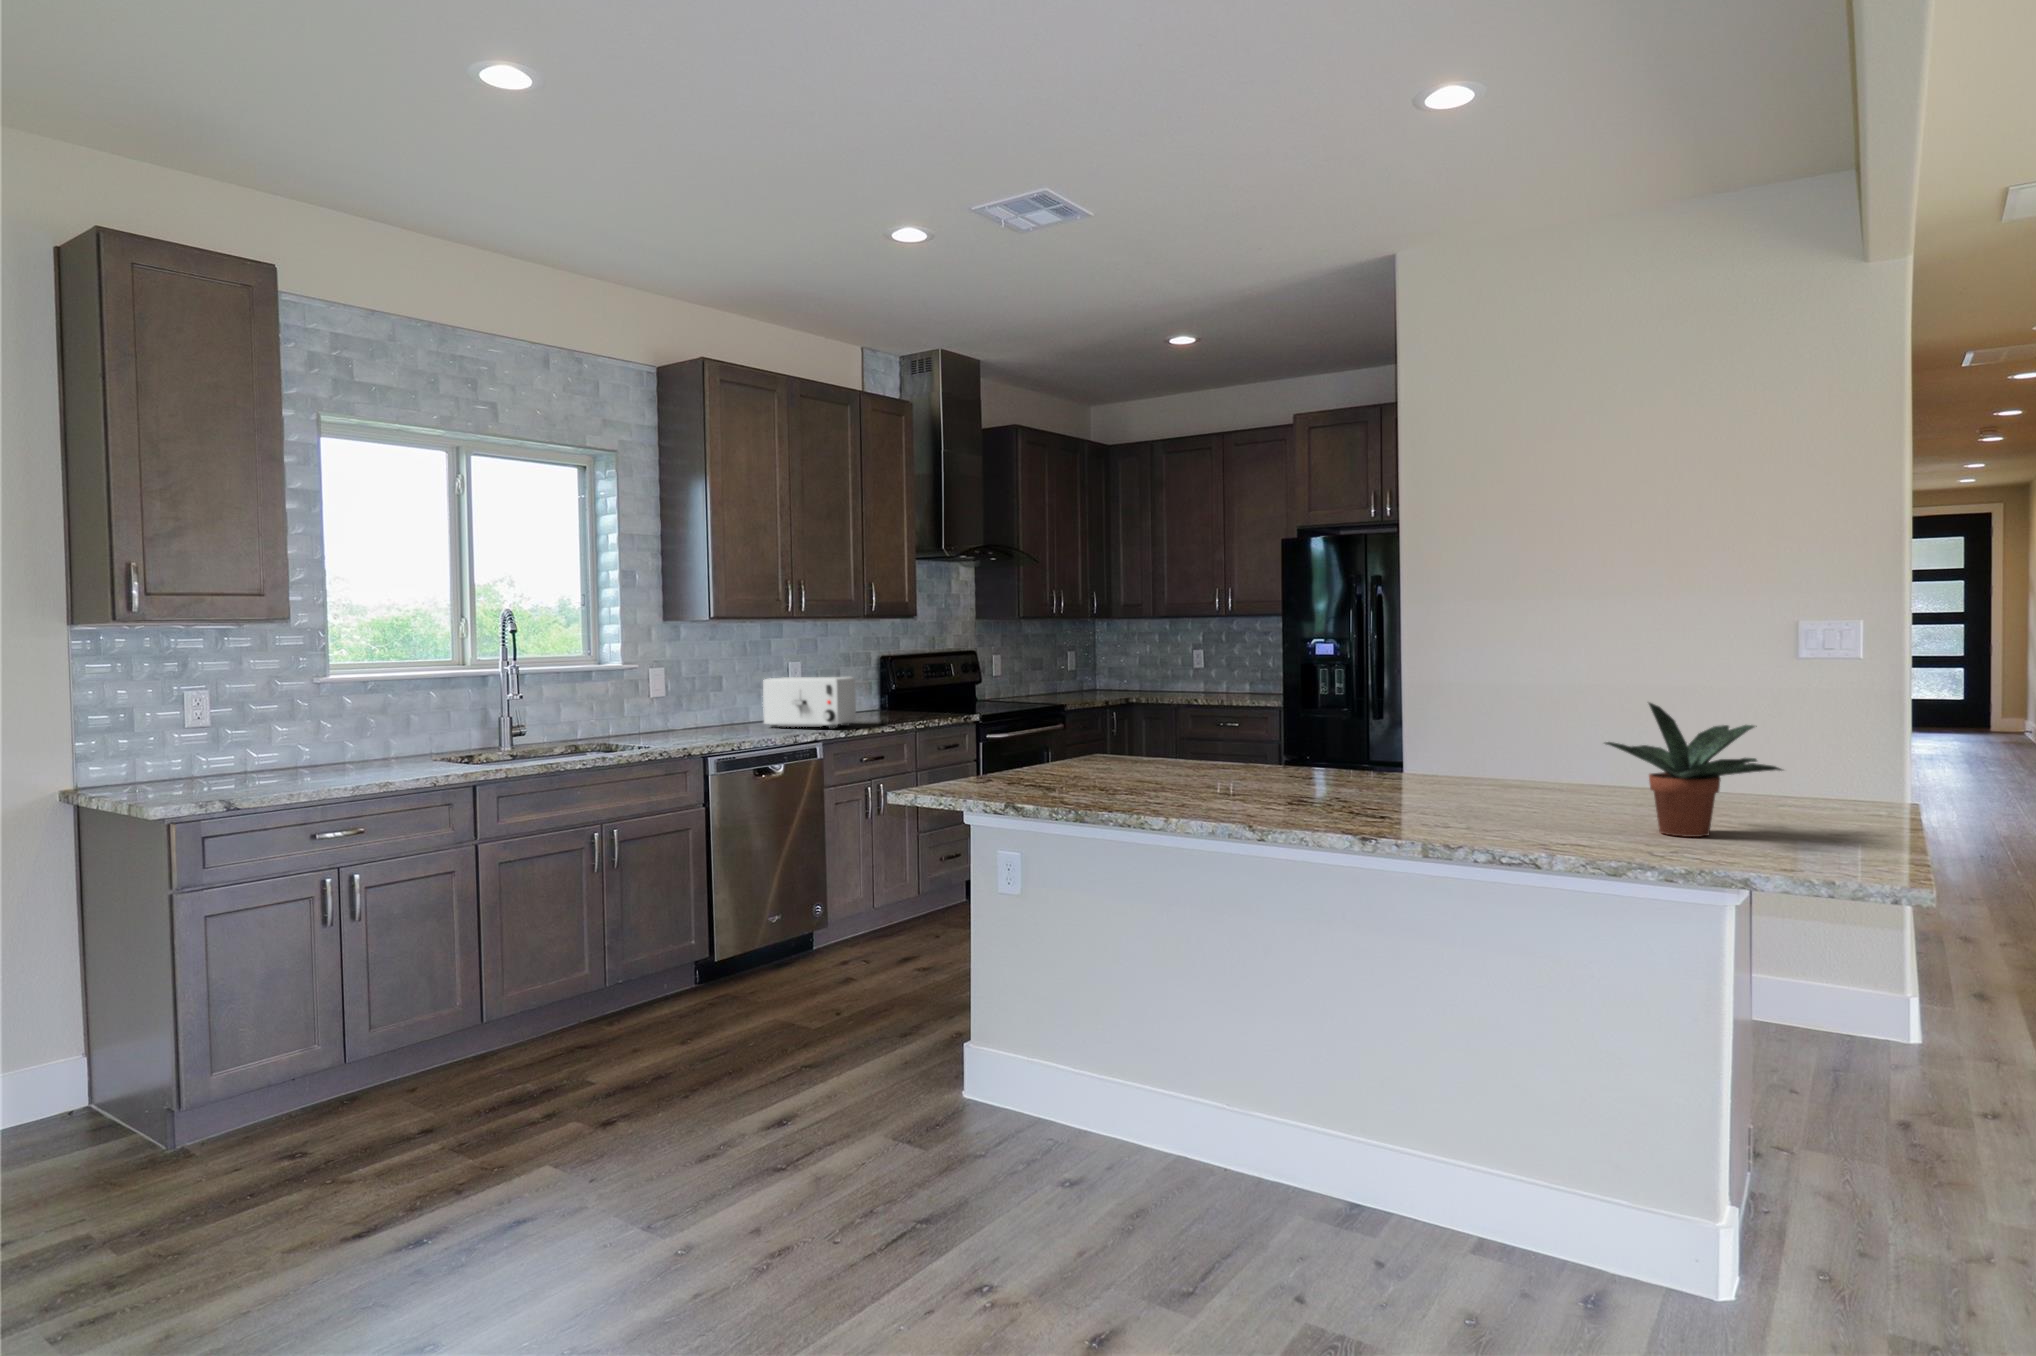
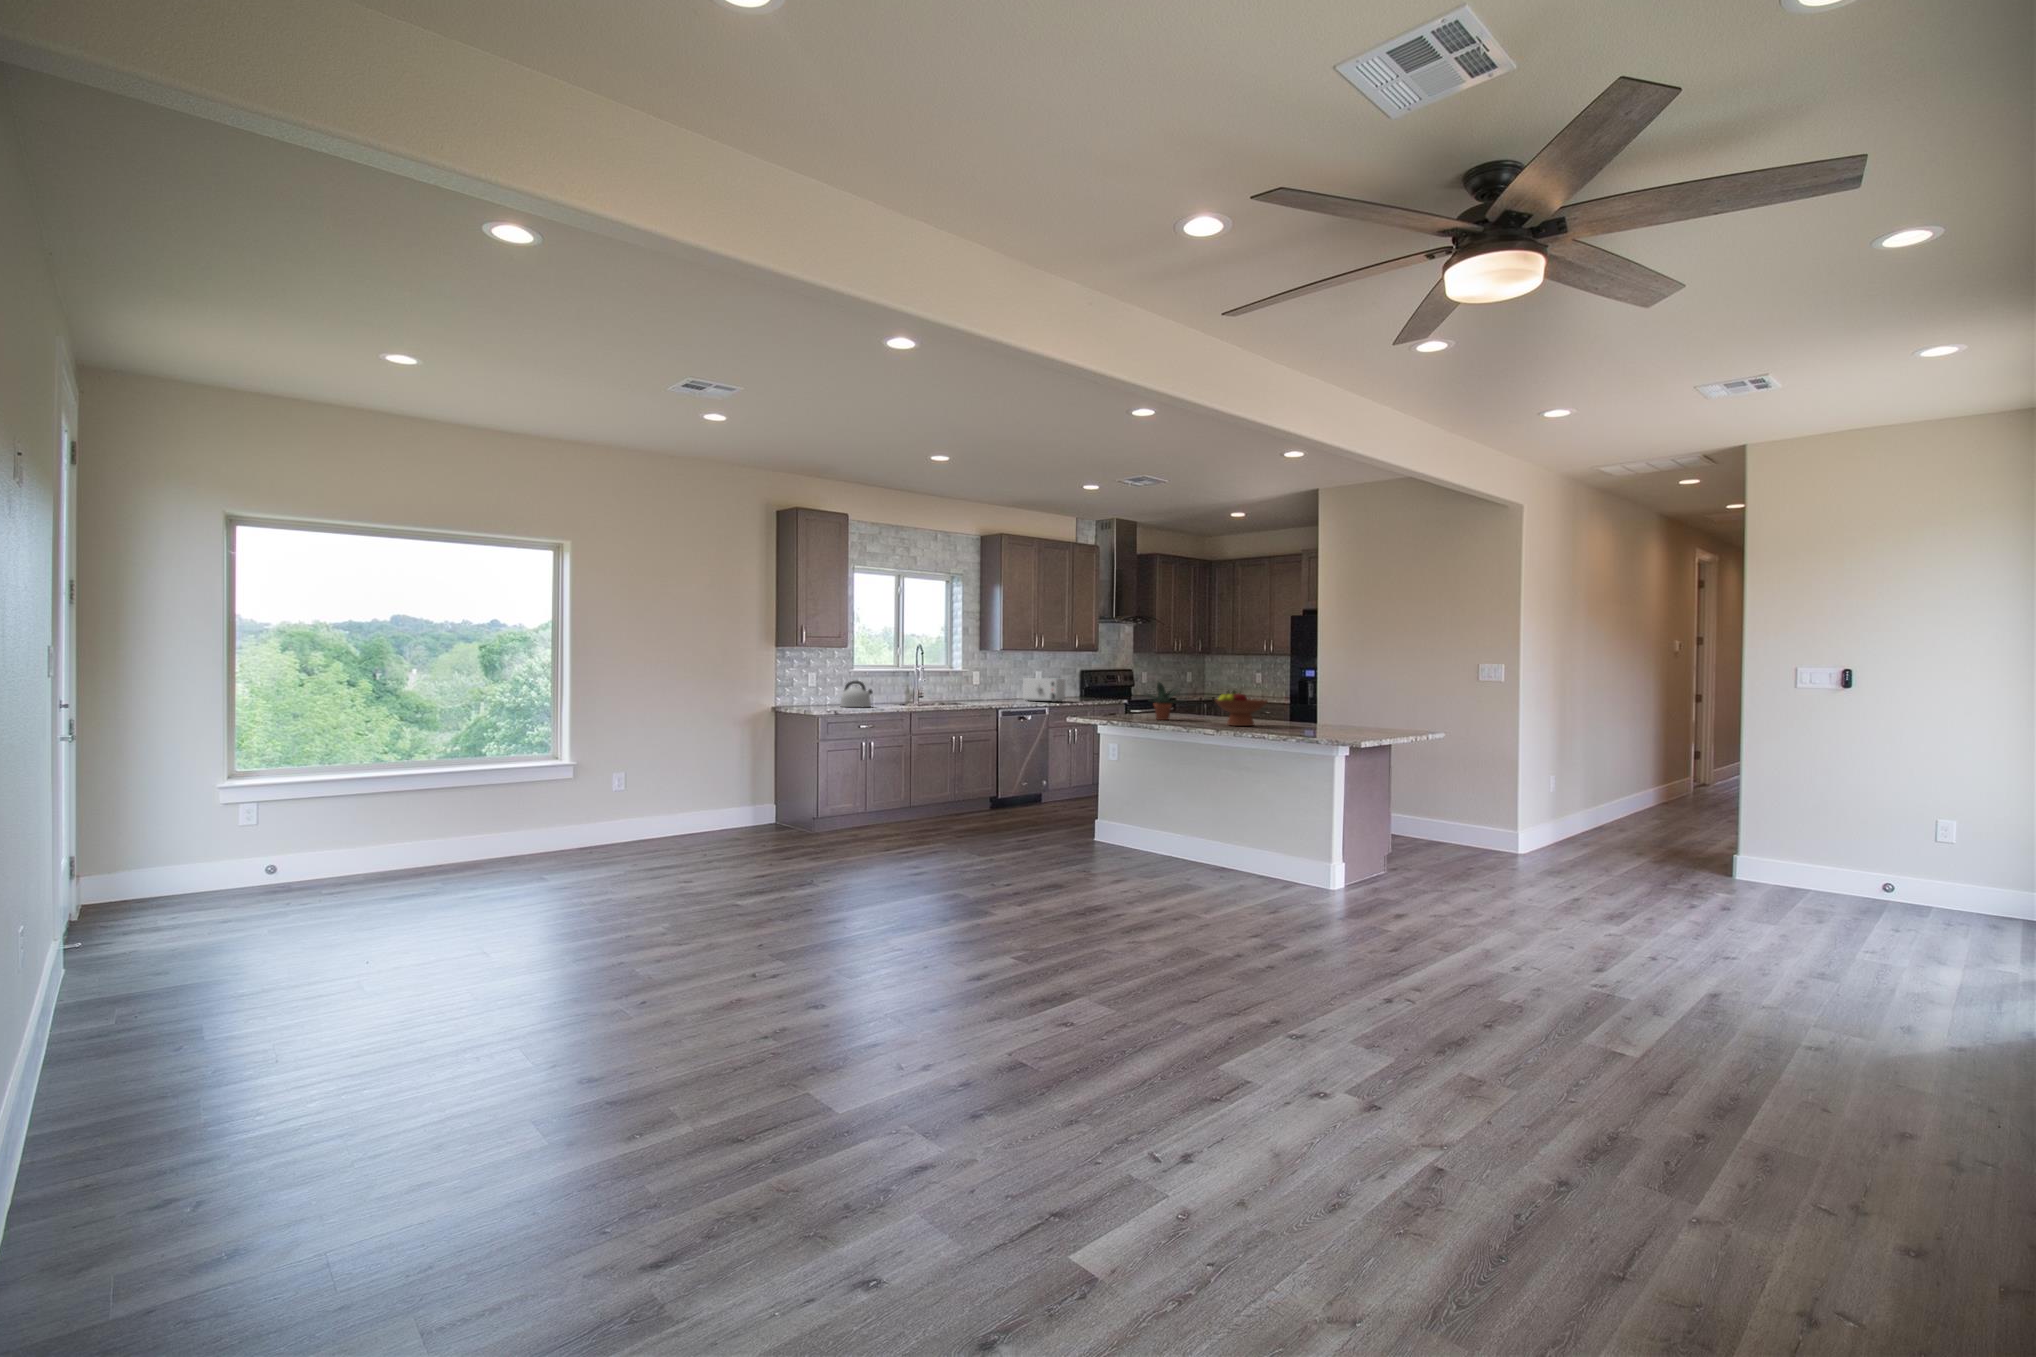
potted plant: present [1605,703,1782,837] -> present [1146,683,1181,720]
kettle: none [268,709,362,782] -> present [840,681,873,707]
fruit bowl: none [1308,714,1464,815] -> present [1215,691,1267,726]

